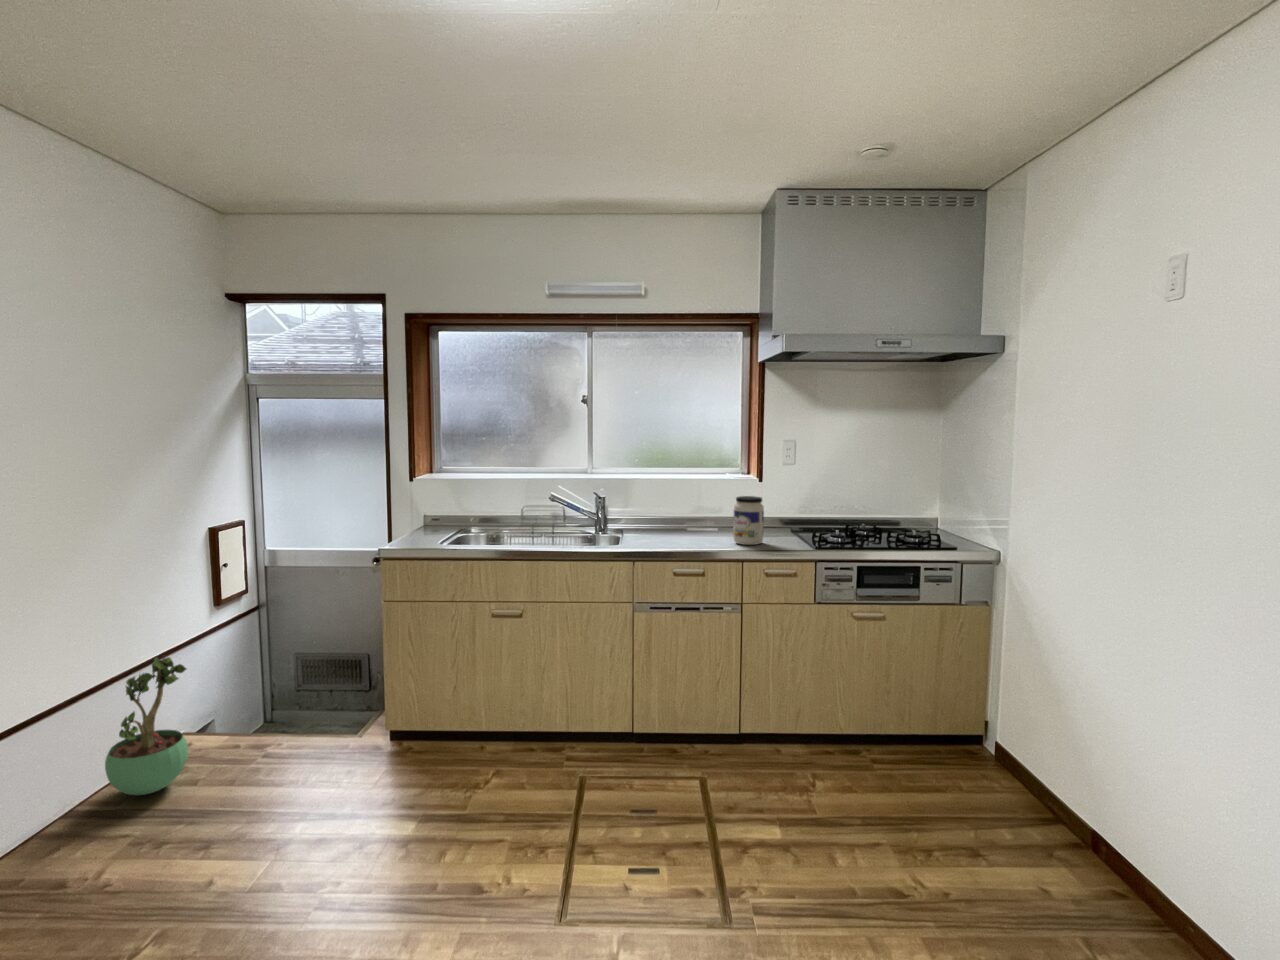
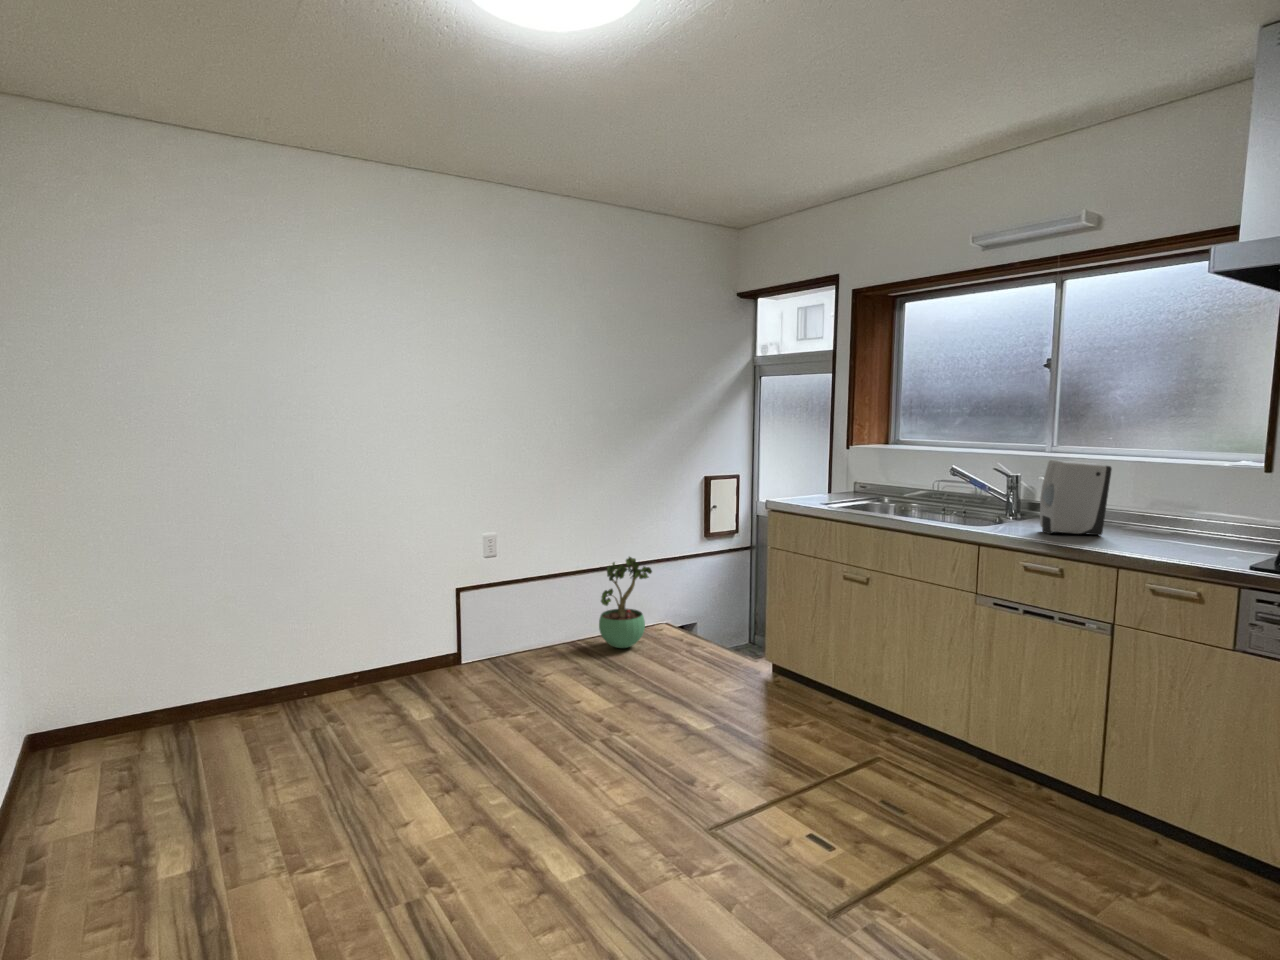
soap dispenser: none [659,486,703,545] -> present [1040,460,1112,536]
jar: present [733,496,764,545] -> none [1137,479,1192,549]

